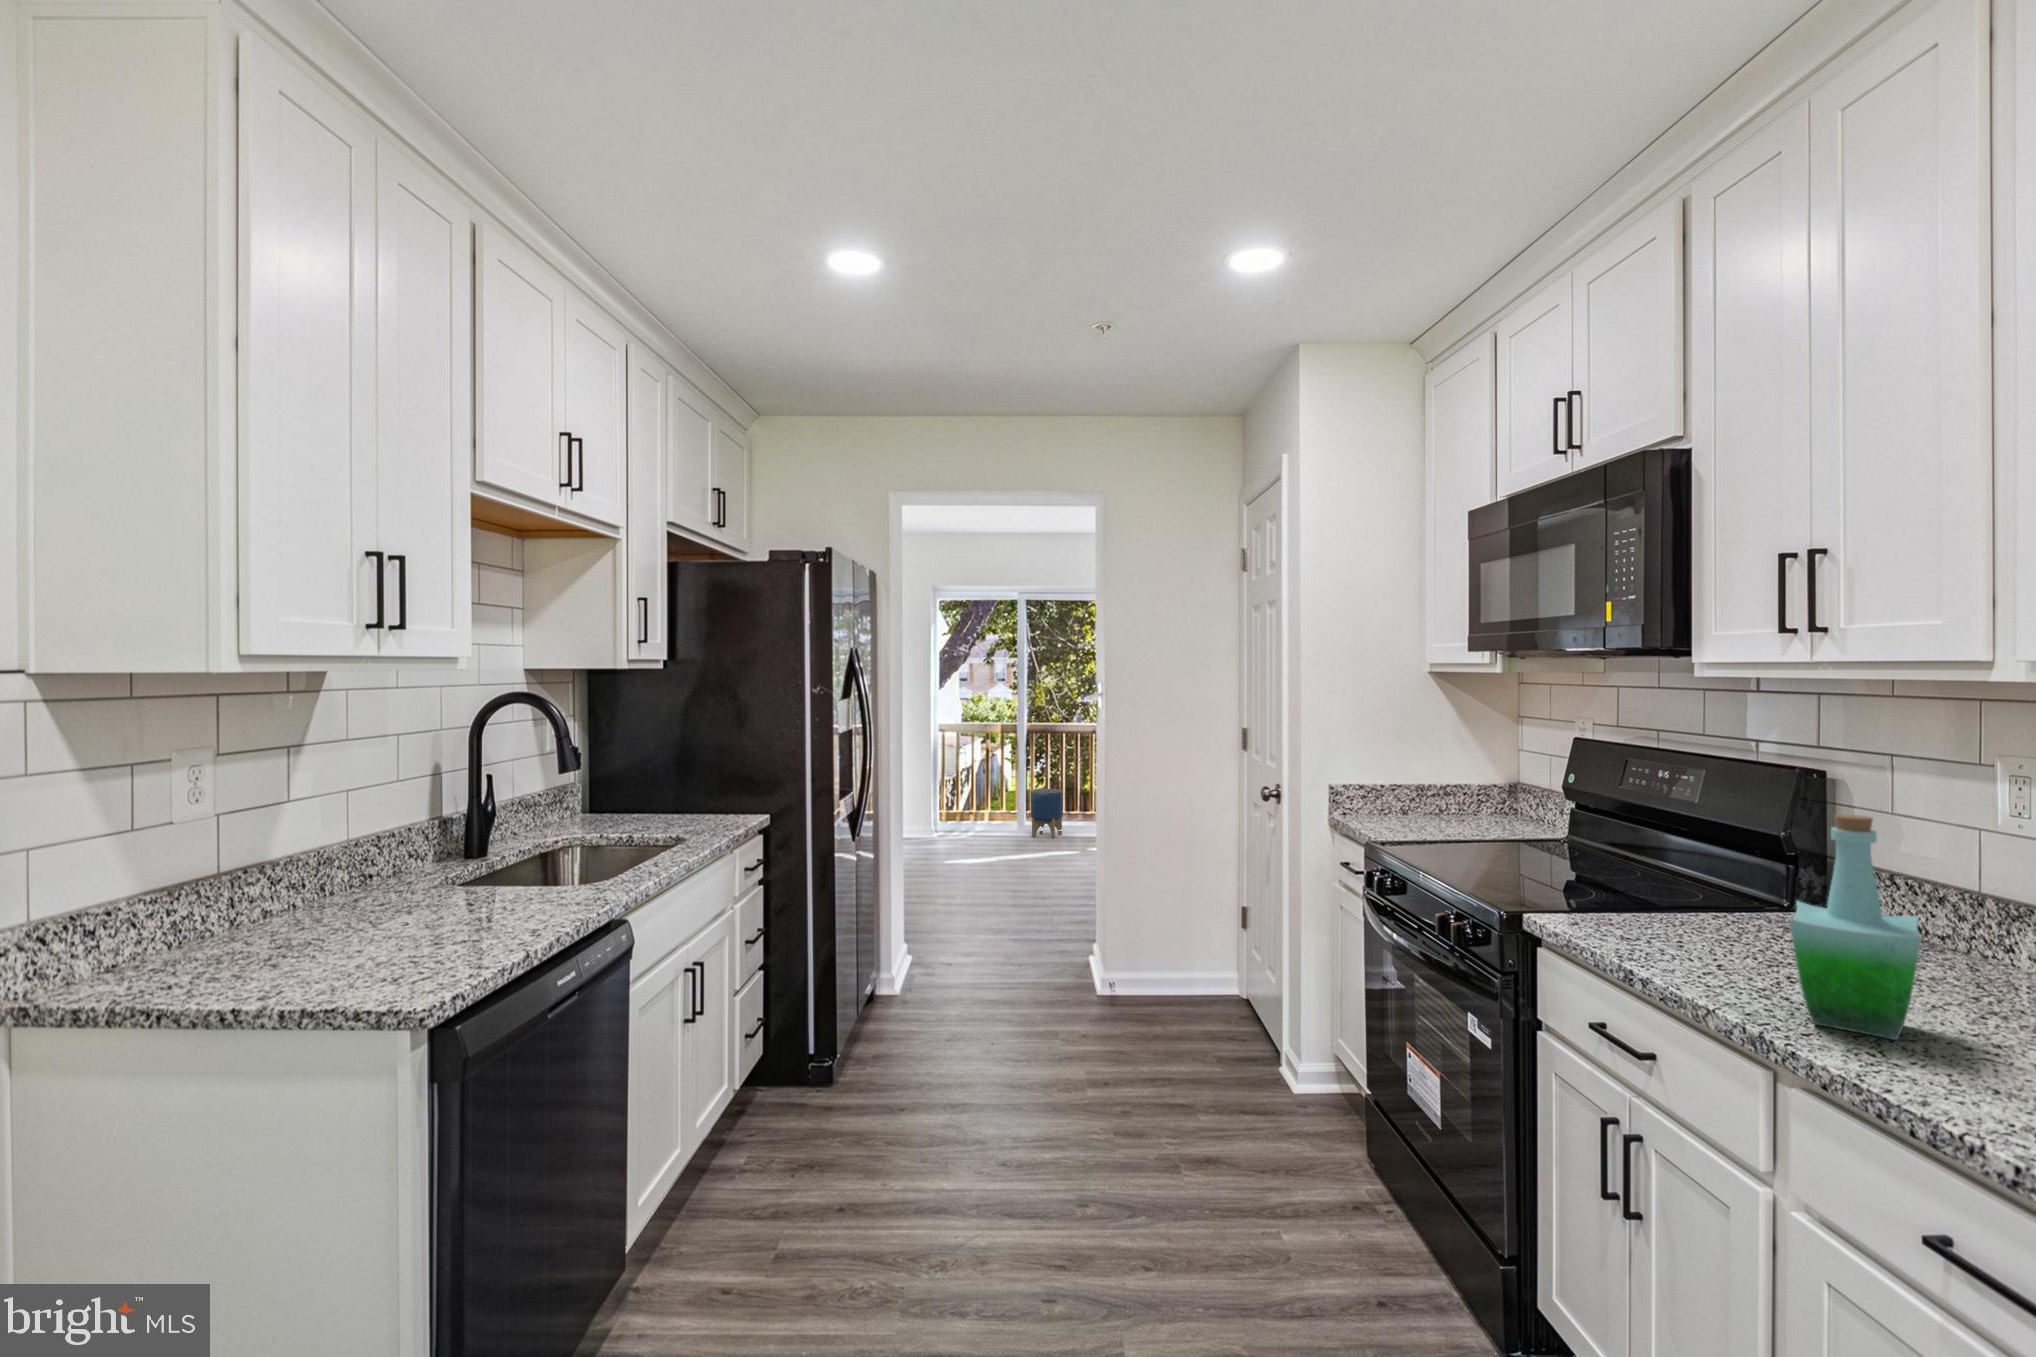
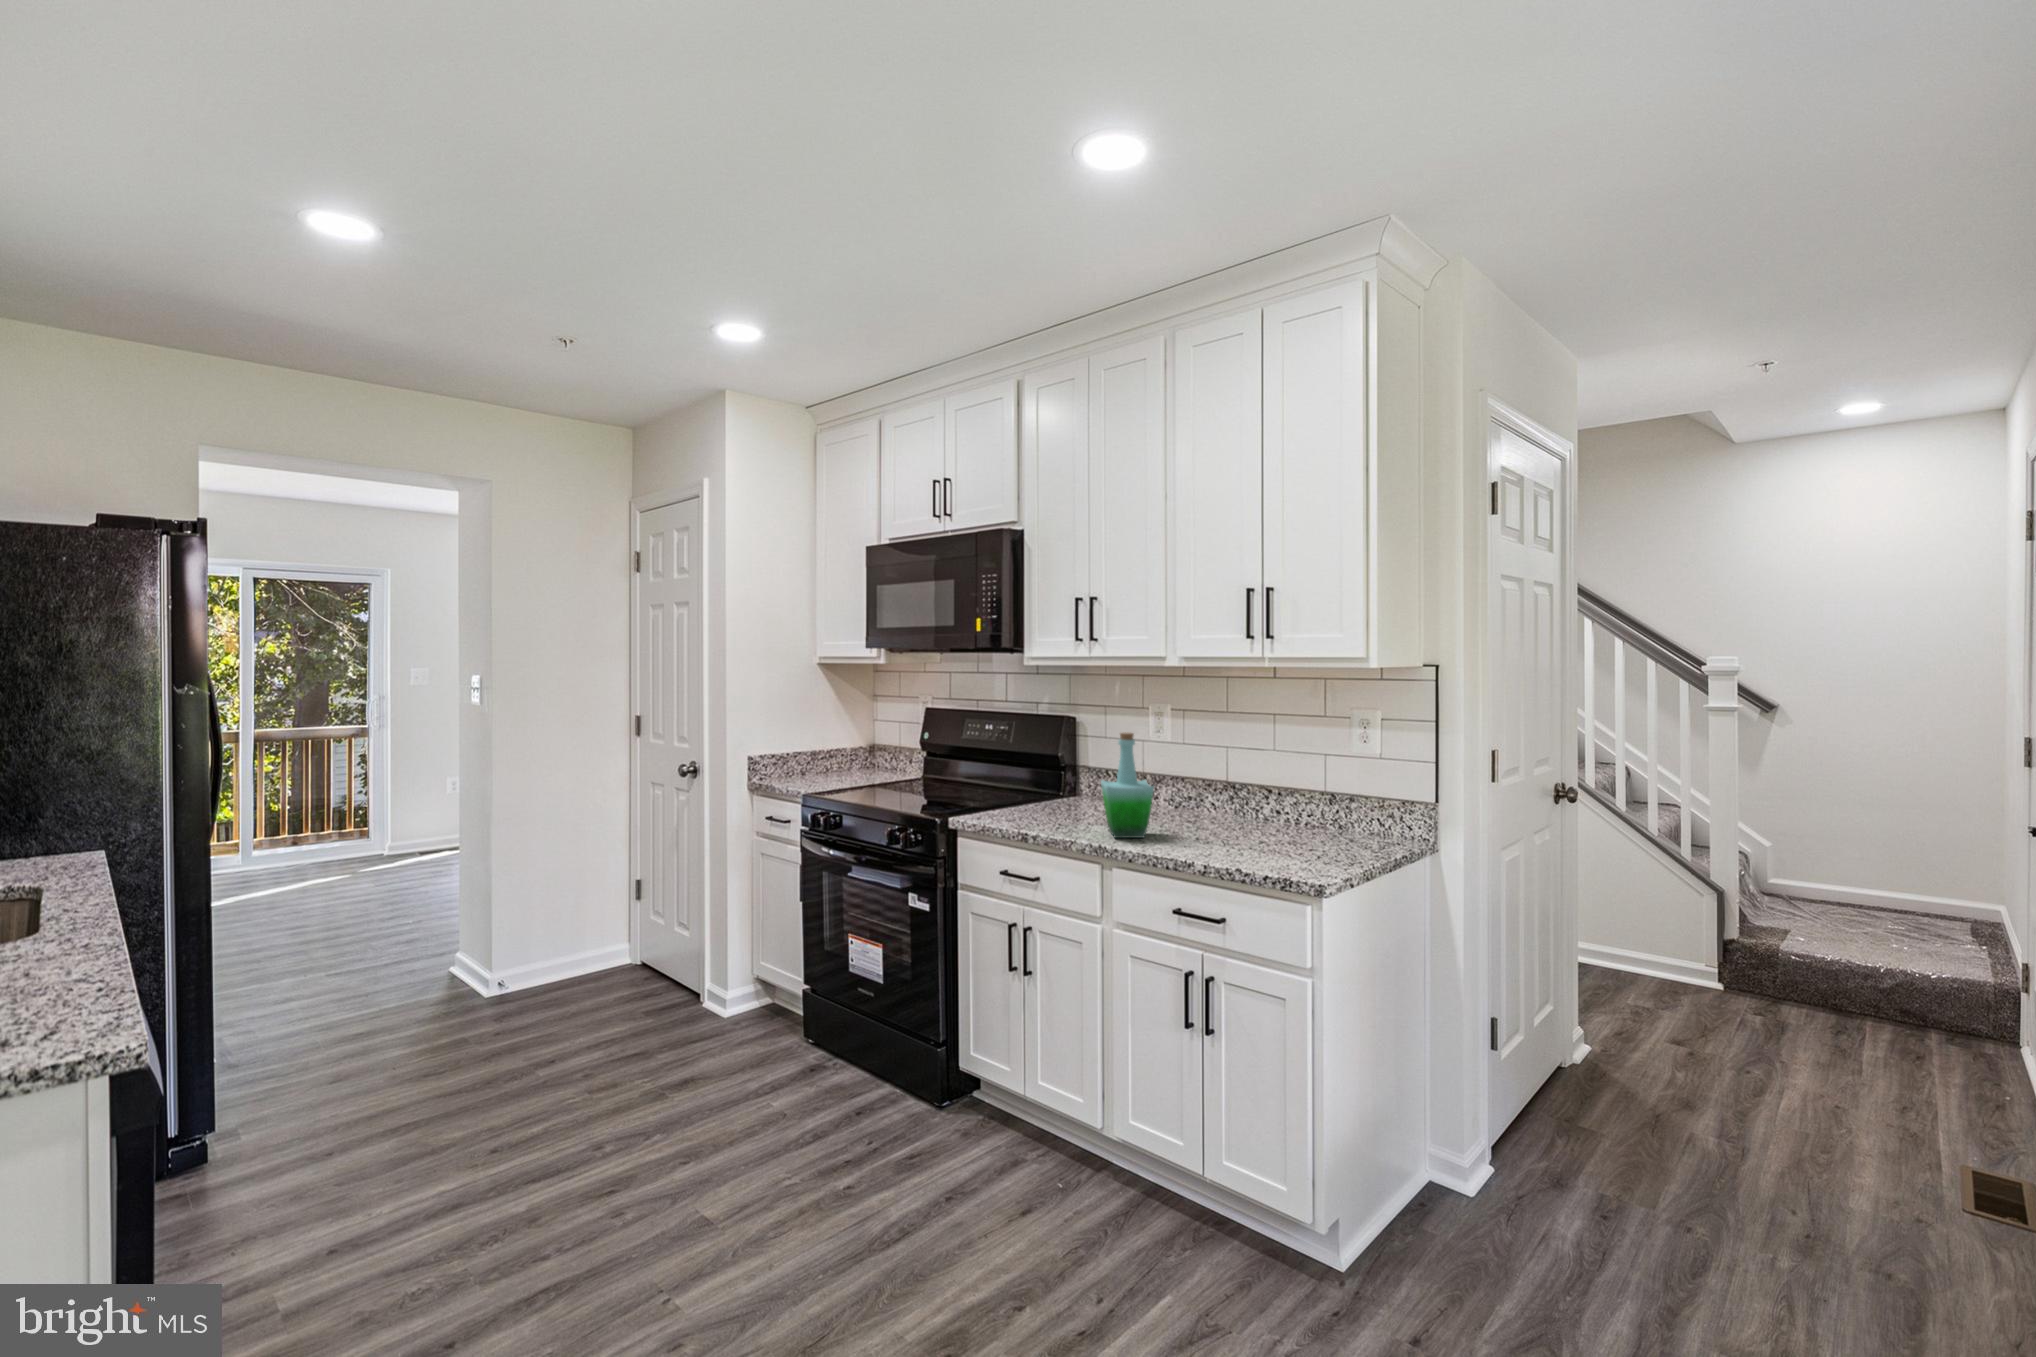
planter: present [1031,789,1063,838] -> none [251,806,302,869]

